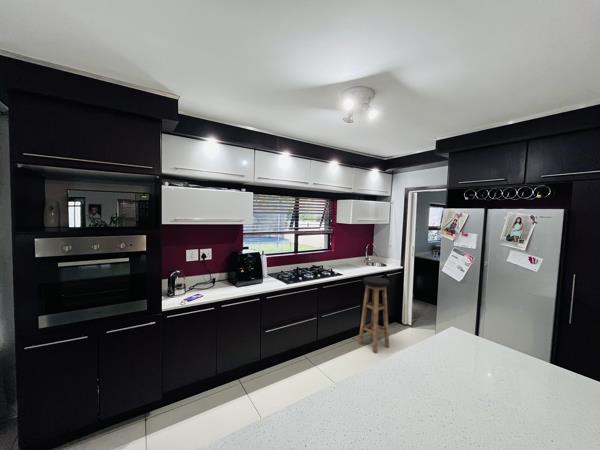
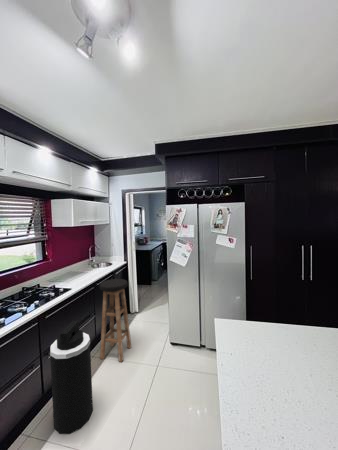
trash can: none [315,296,344,373] -> present [50,321,93,434]

